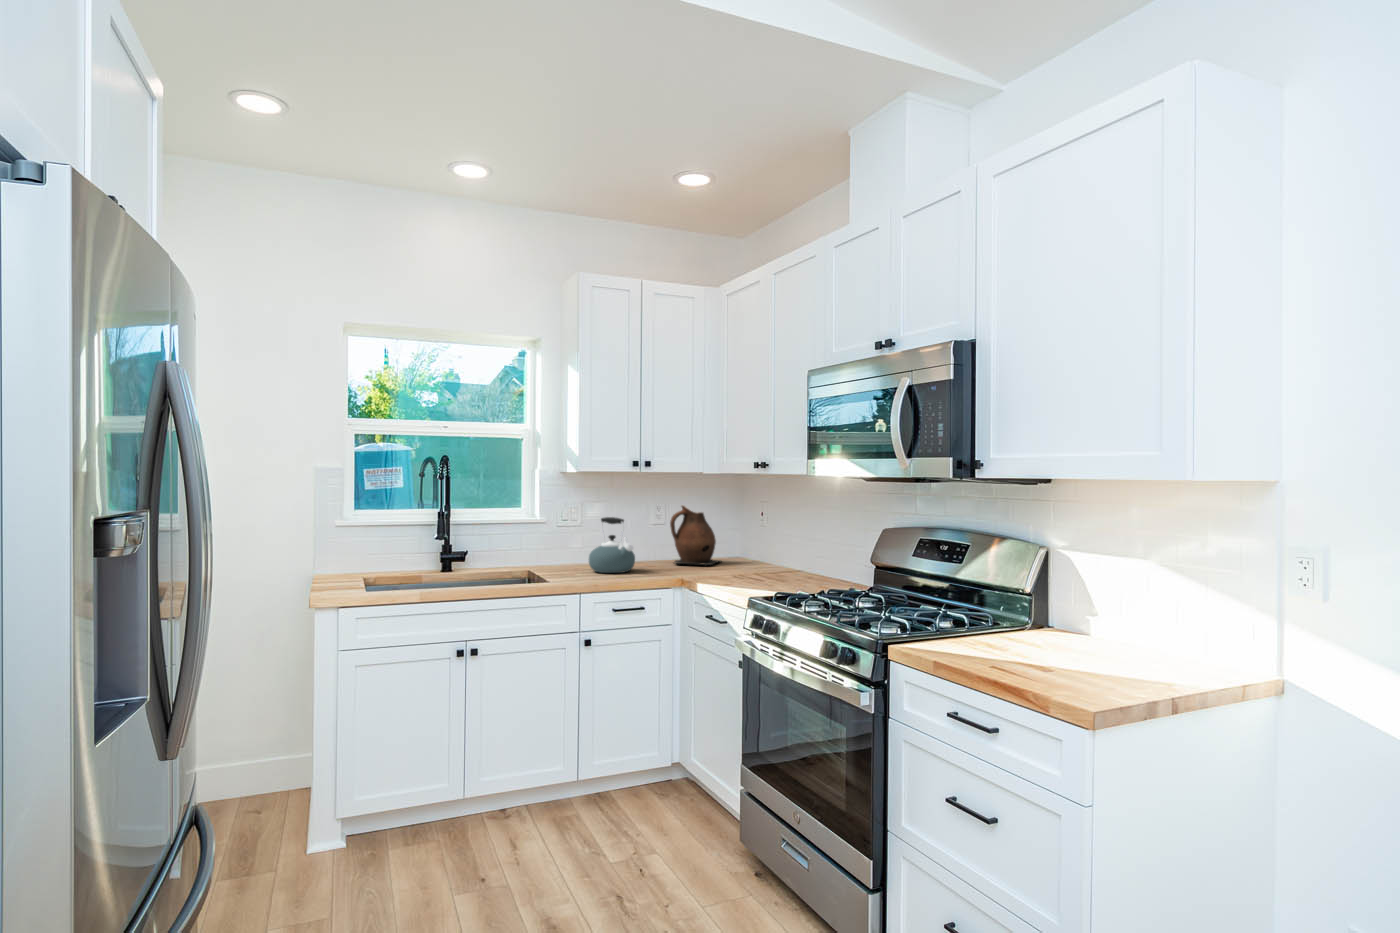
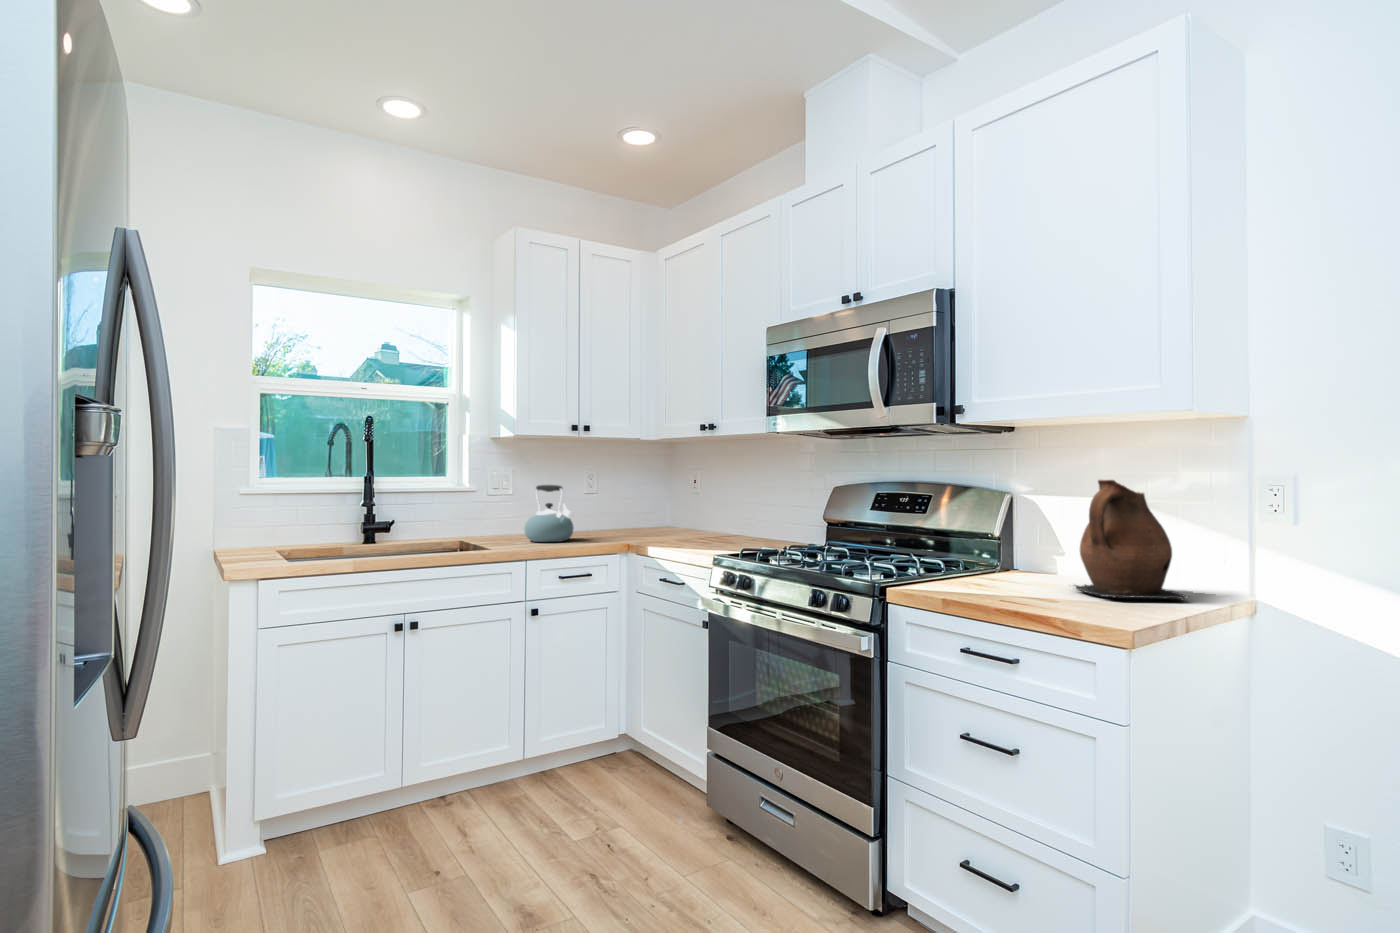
ceramic pitcher: present [670,505,720,565] -> present [1074,480,1189,600]

